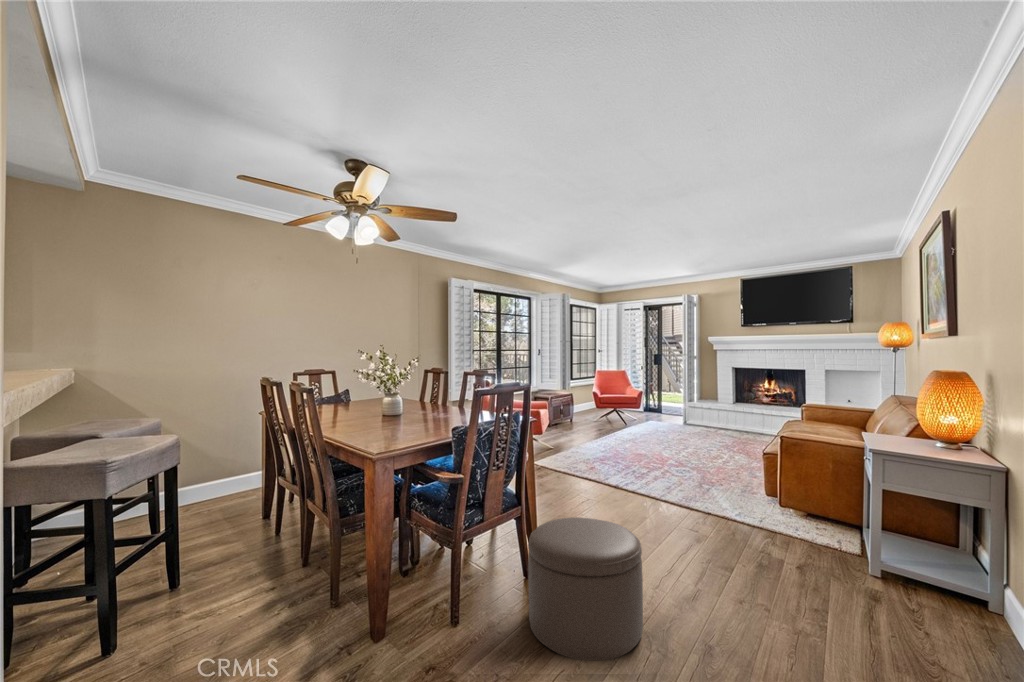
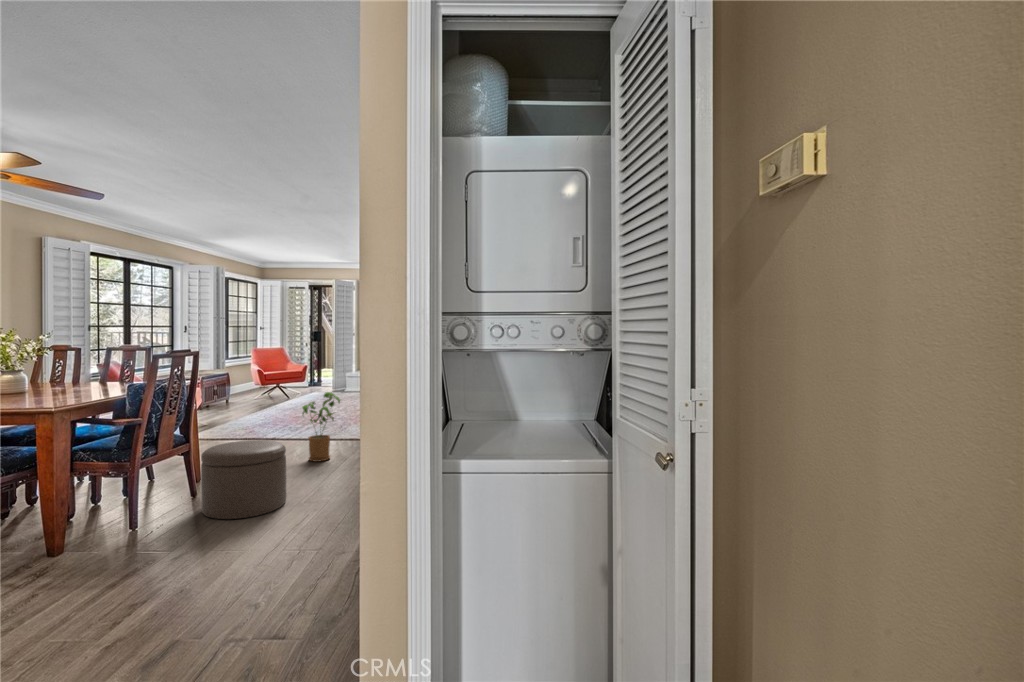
house plant: none [653,443,708,539] -> present [302,392,340,462]

